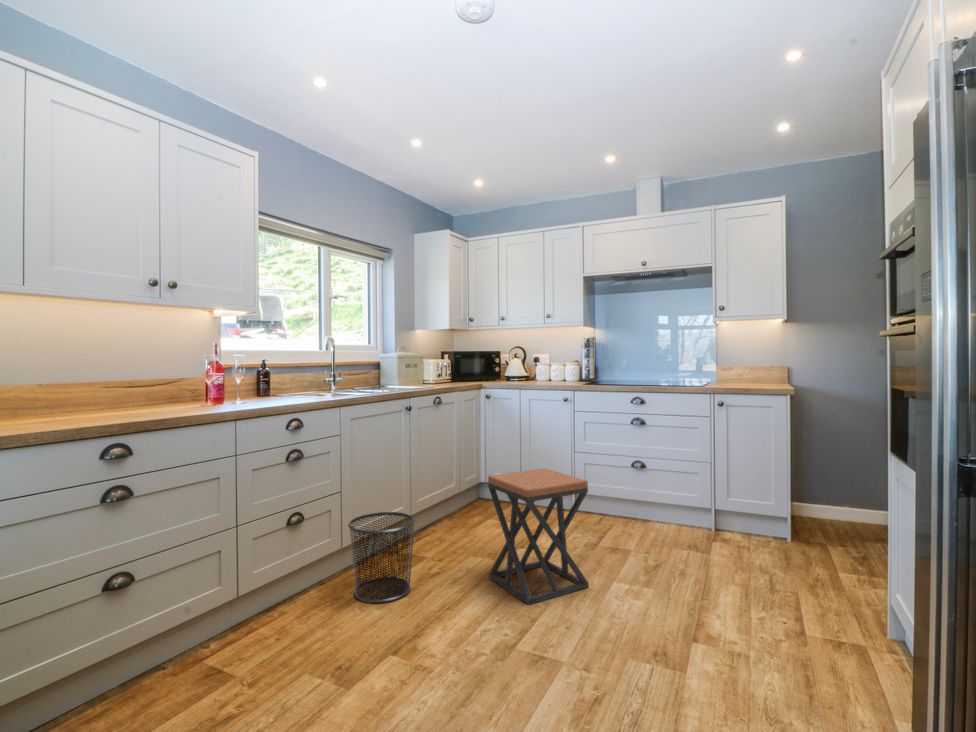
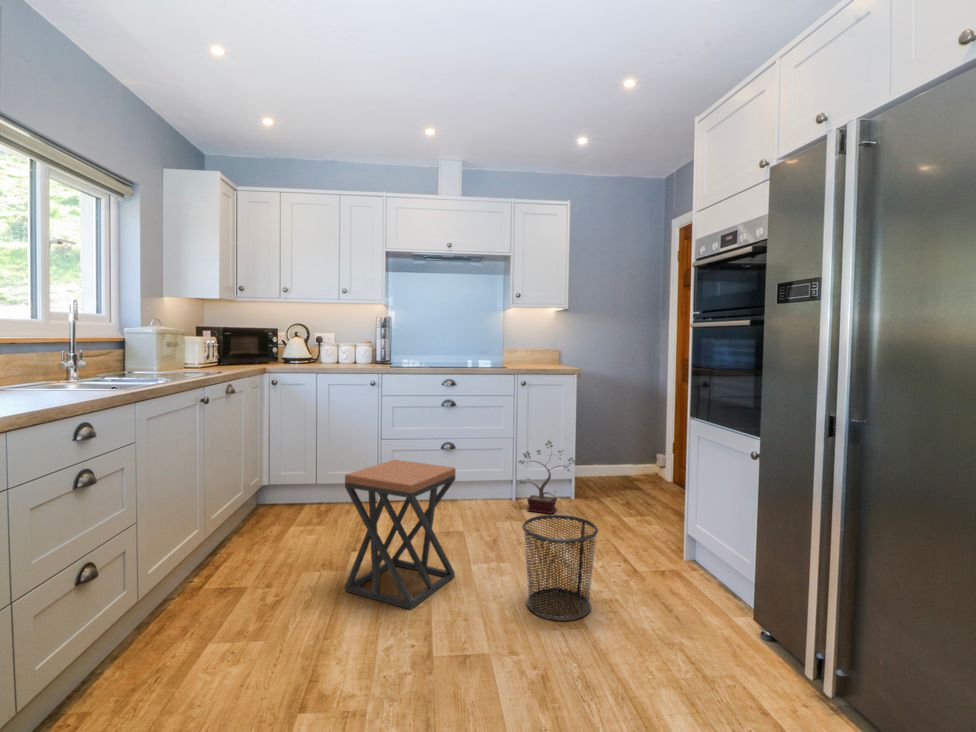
potted plant: none [707,465,777,549] -> present [519,440,579,514]
waste bin: present [348,512,415,603] -> present [522,515,598,620]

